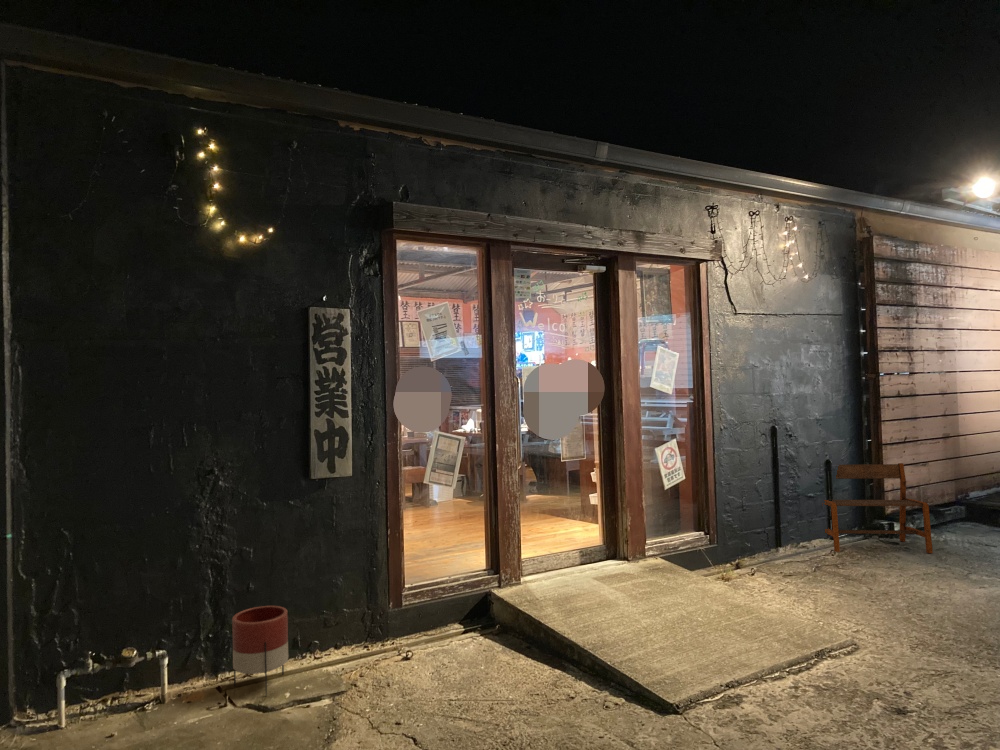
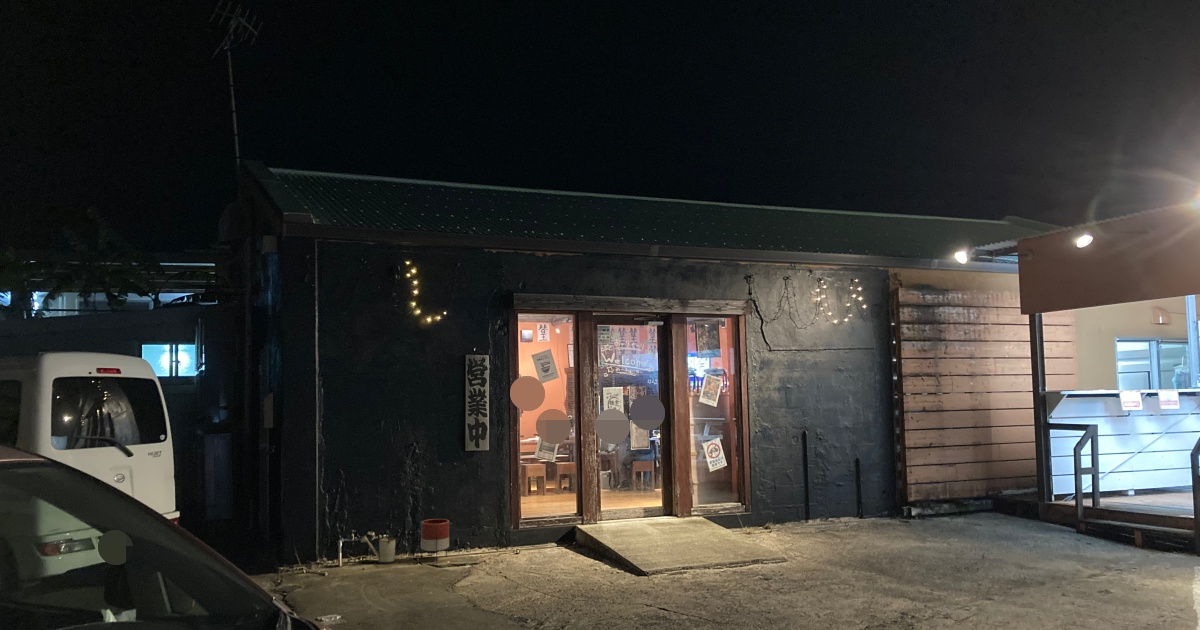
bench: present [822,463,933,553] -> none [849,461,922,531]
watering can: none [105,640,188,712] -> present [361,530,396,564]

